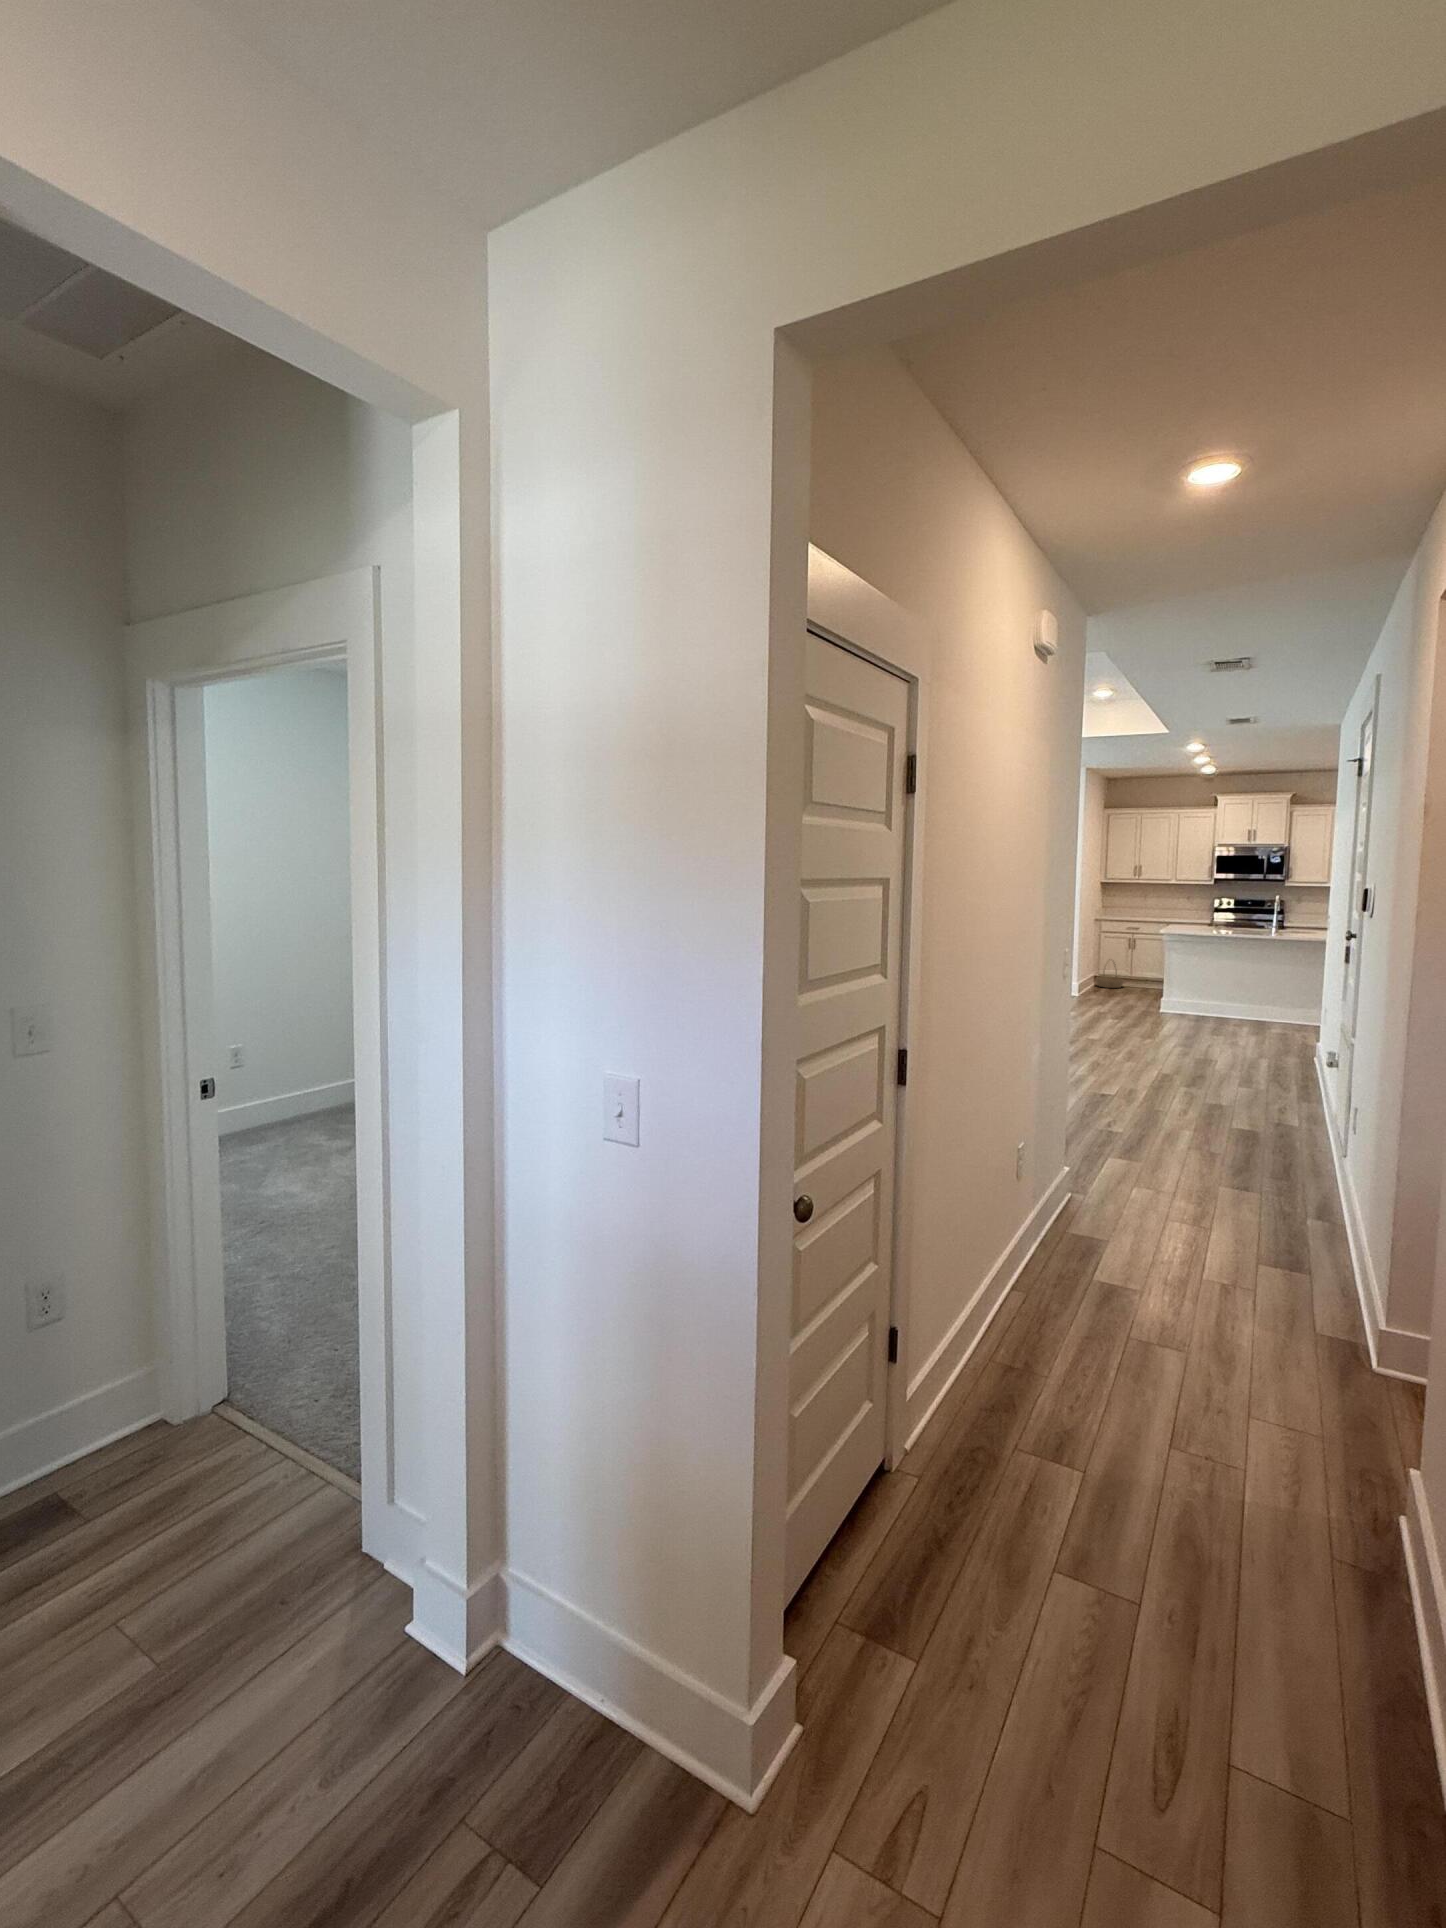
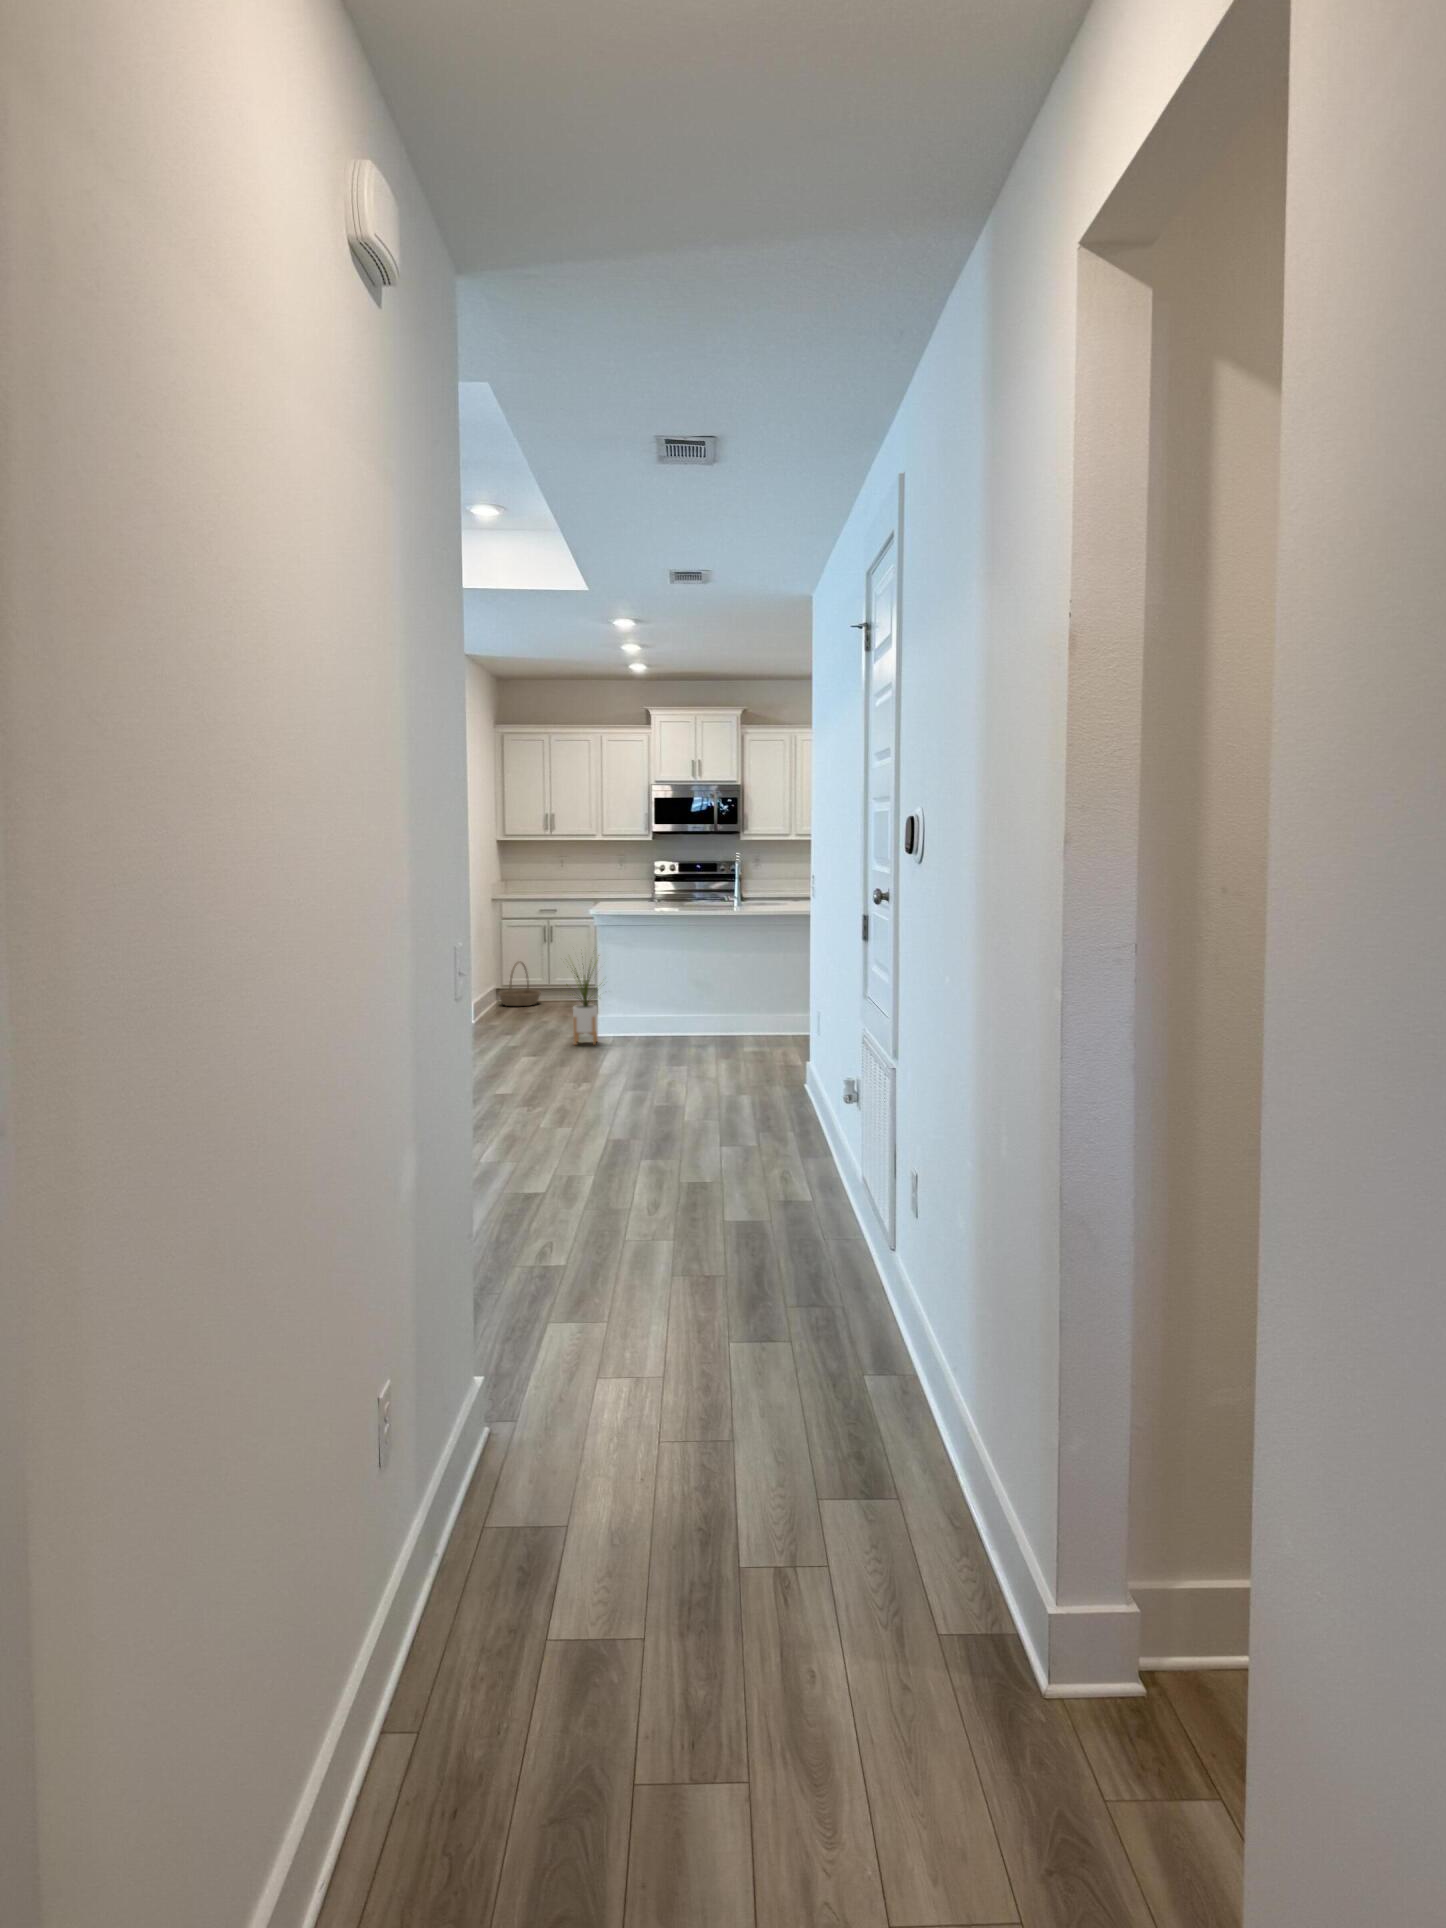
house plant: none [1136,952,1174,1016] -> present [566,968,598,1044]

